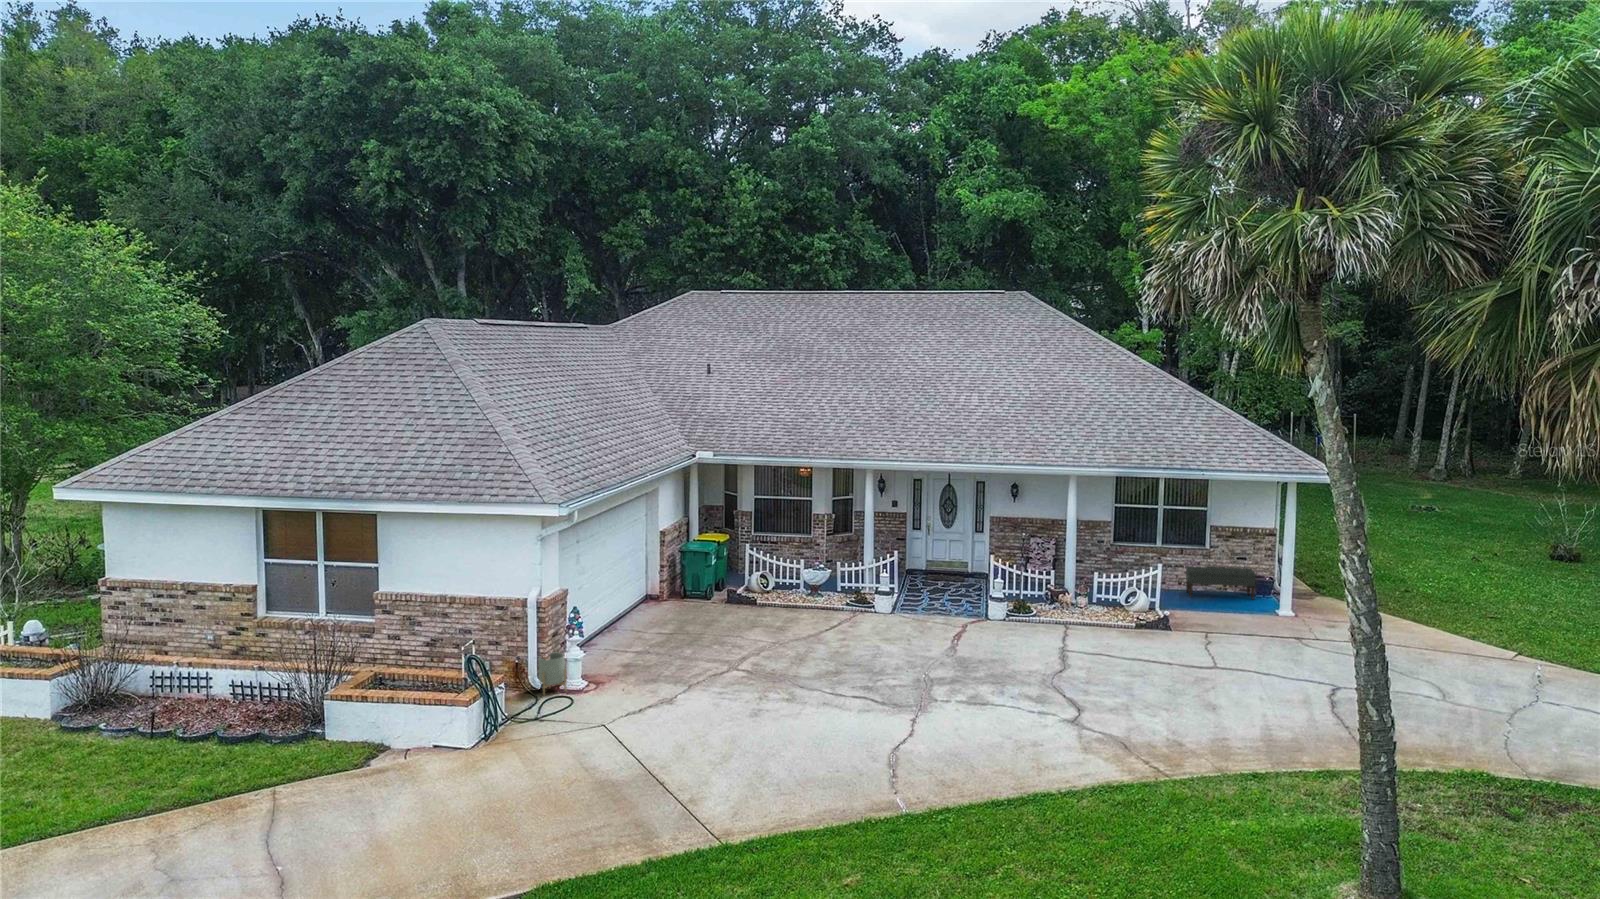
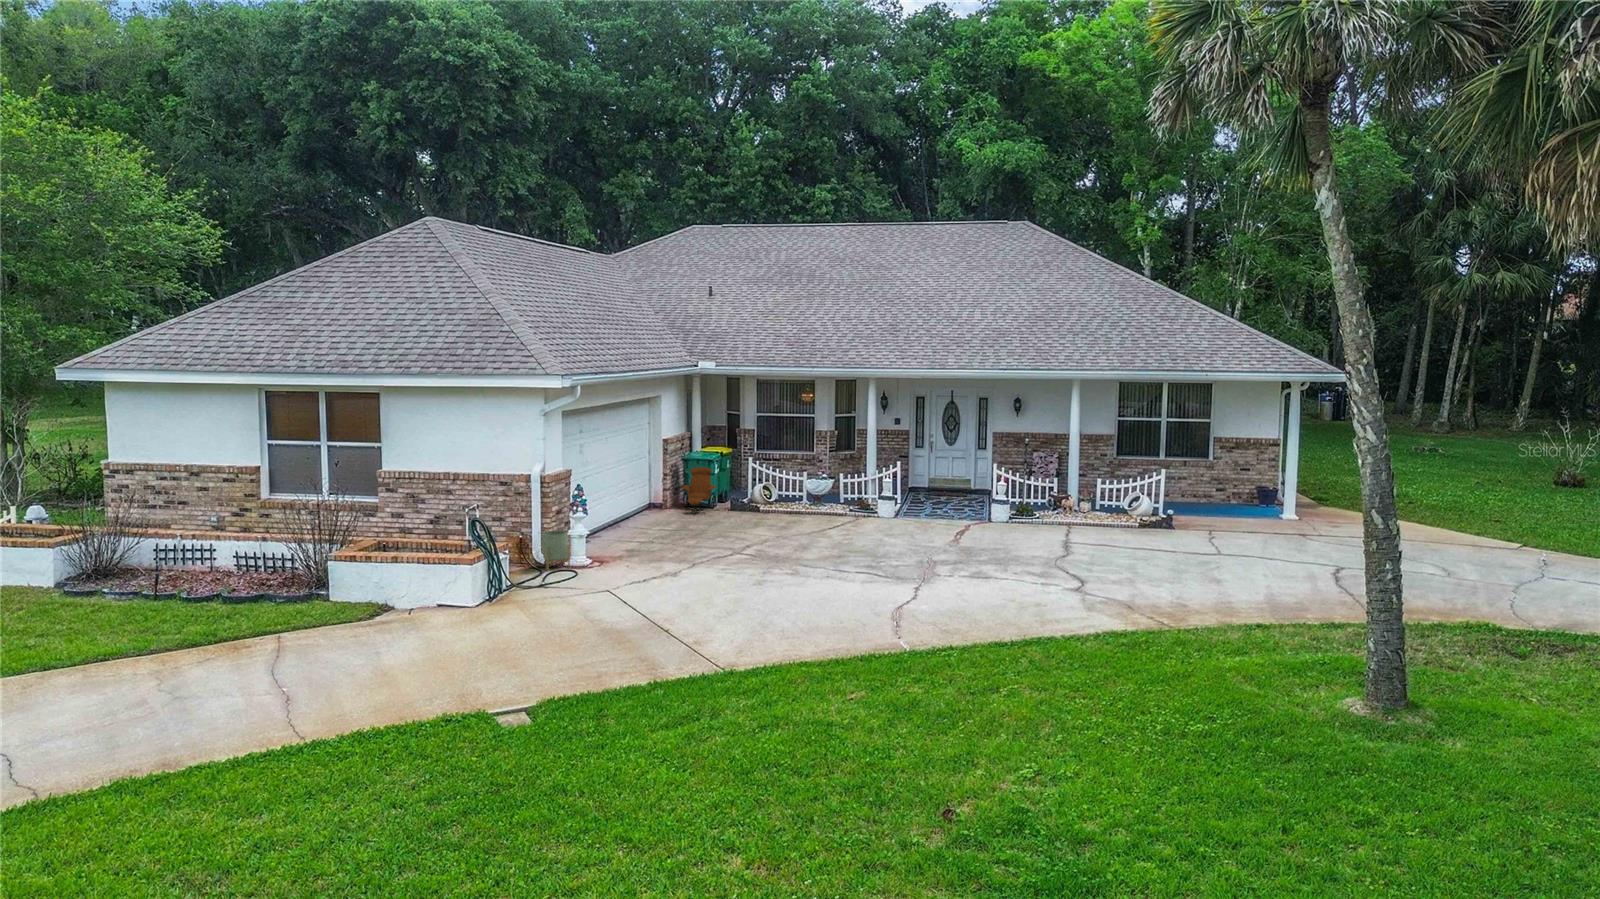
lounge chair: none [680,558,714,612] -> present [683,467,716,514]
bench: present [1186,566,1256,599] -> none [1188,478,1259,510]

